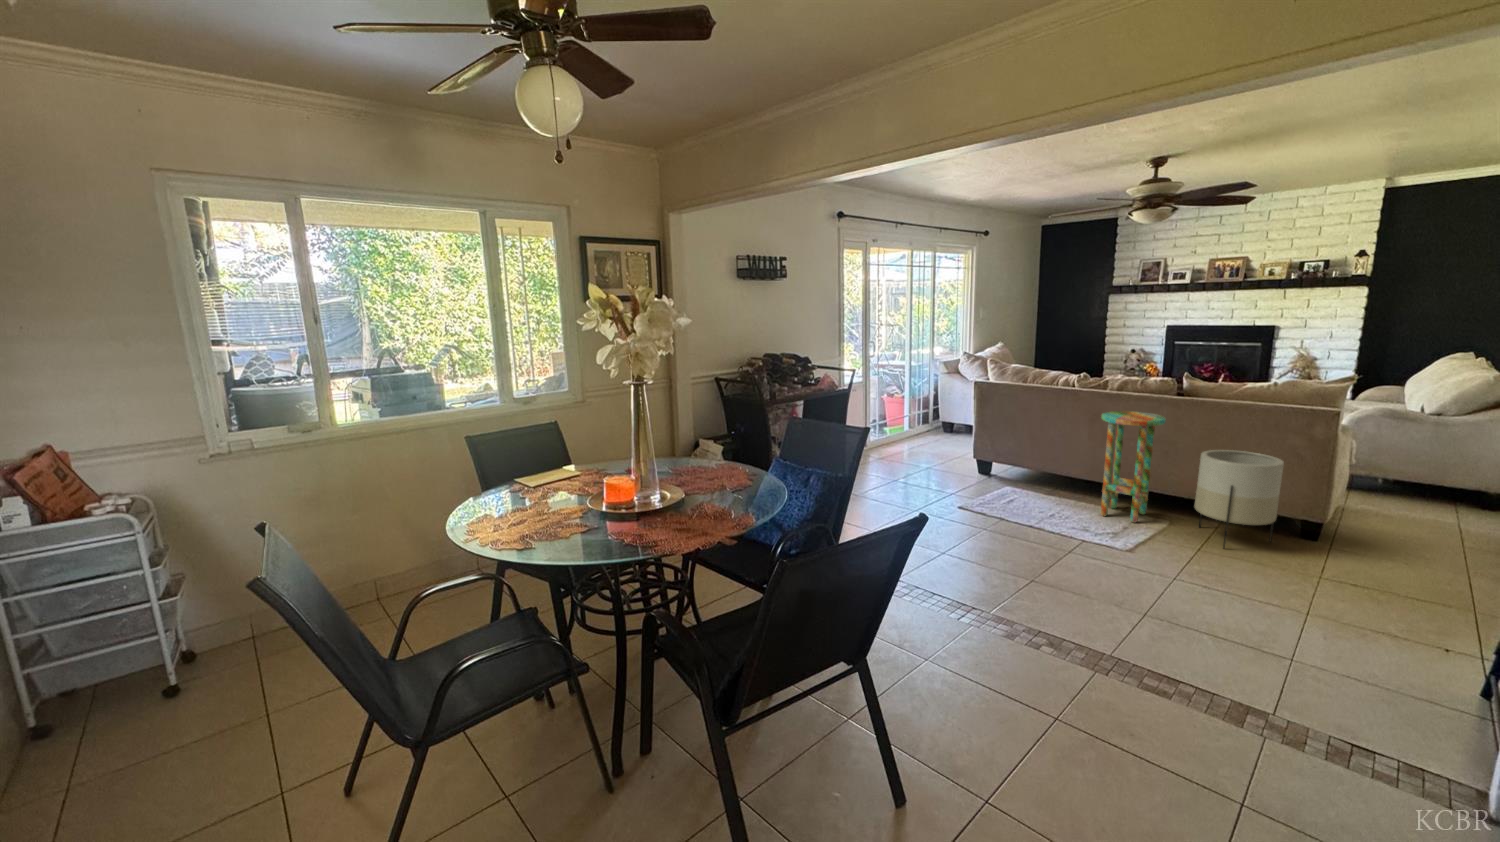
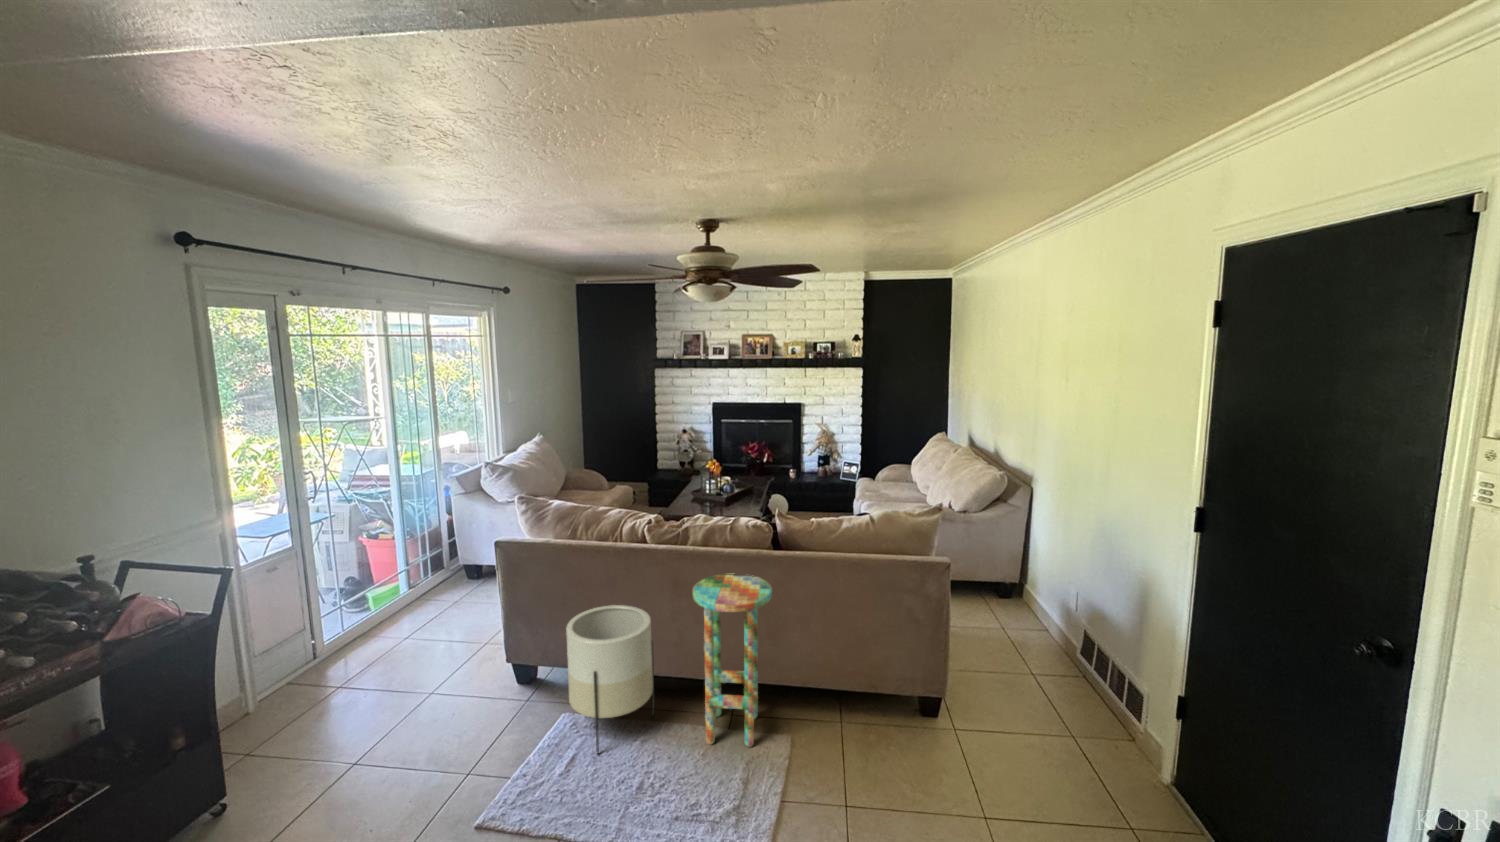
planter: present [1195,450,1284,548] -> present [566,605,655,754]

